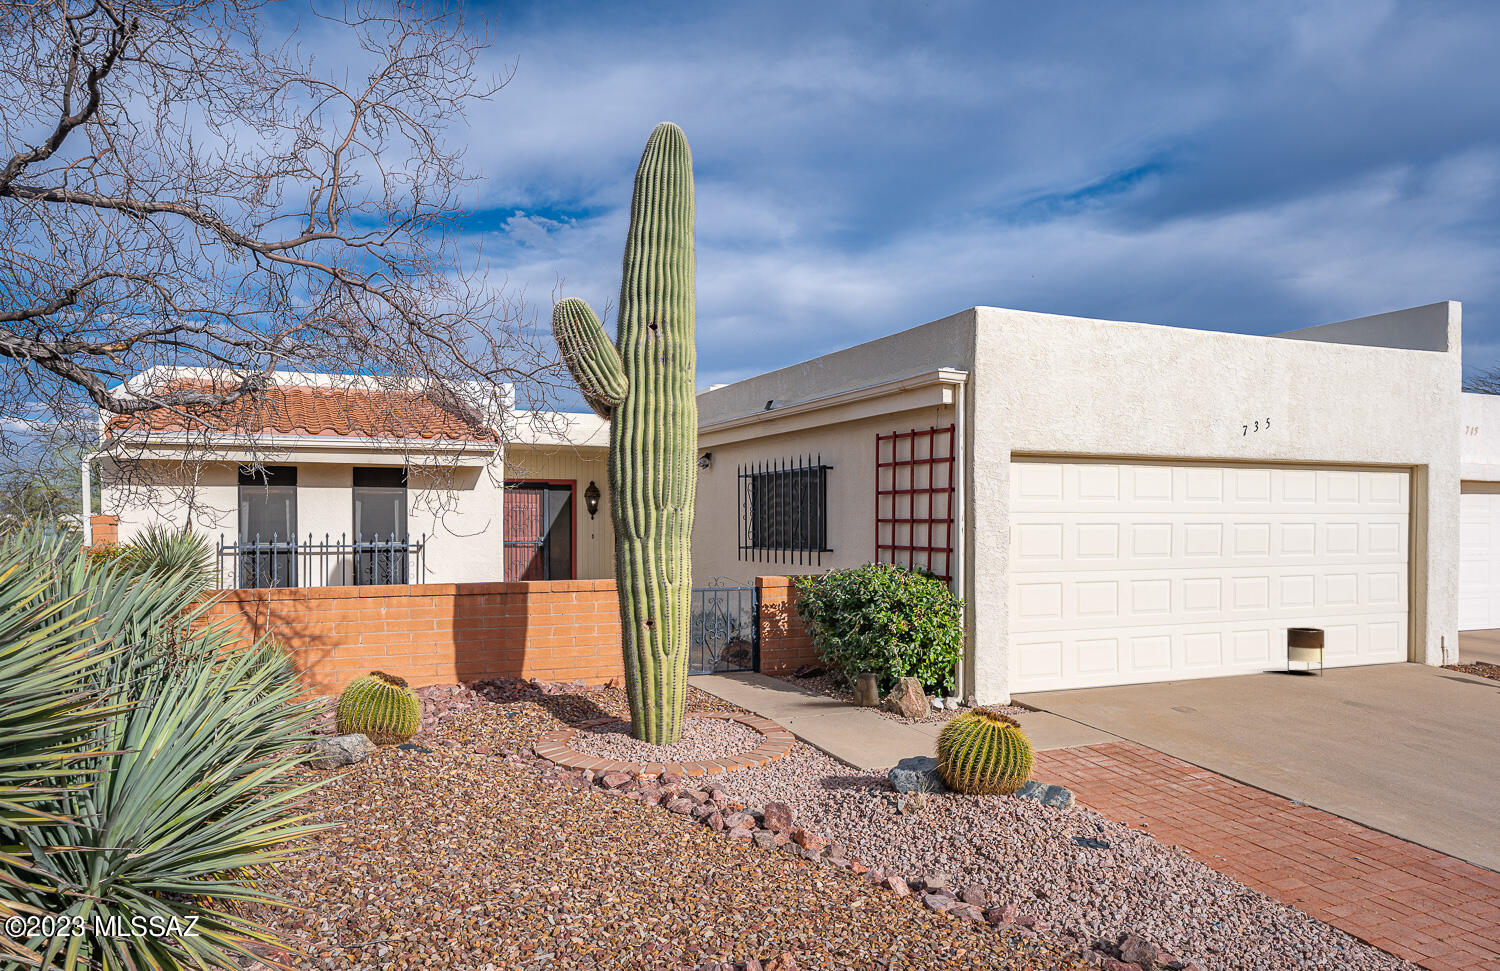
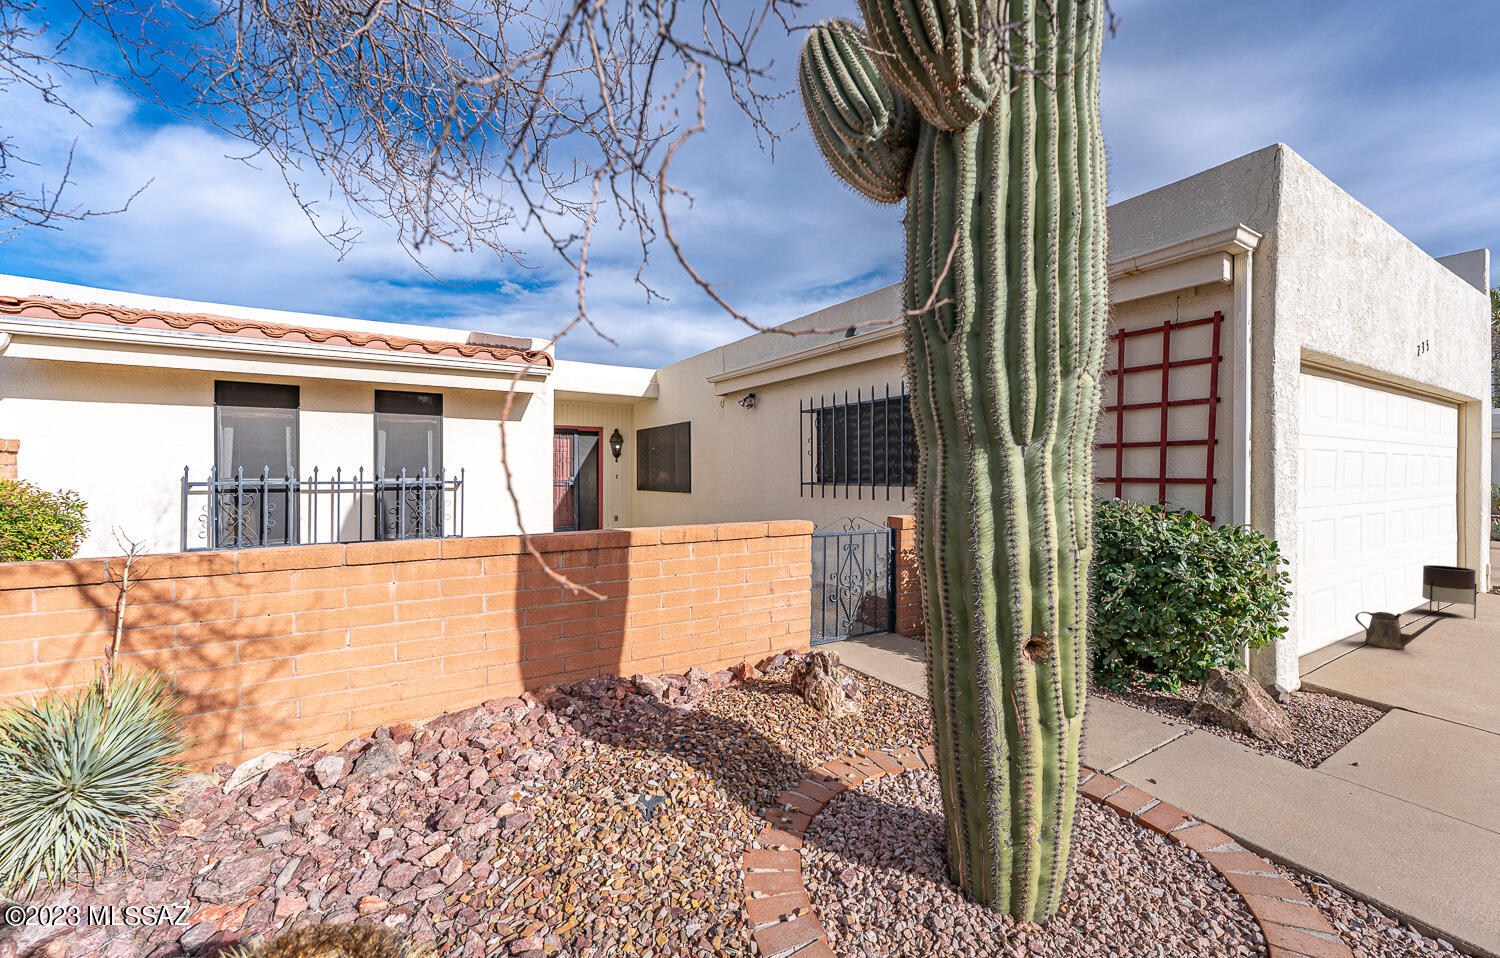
watering can: present [844,673,880,706] -> present [1355,612,1446,649]

